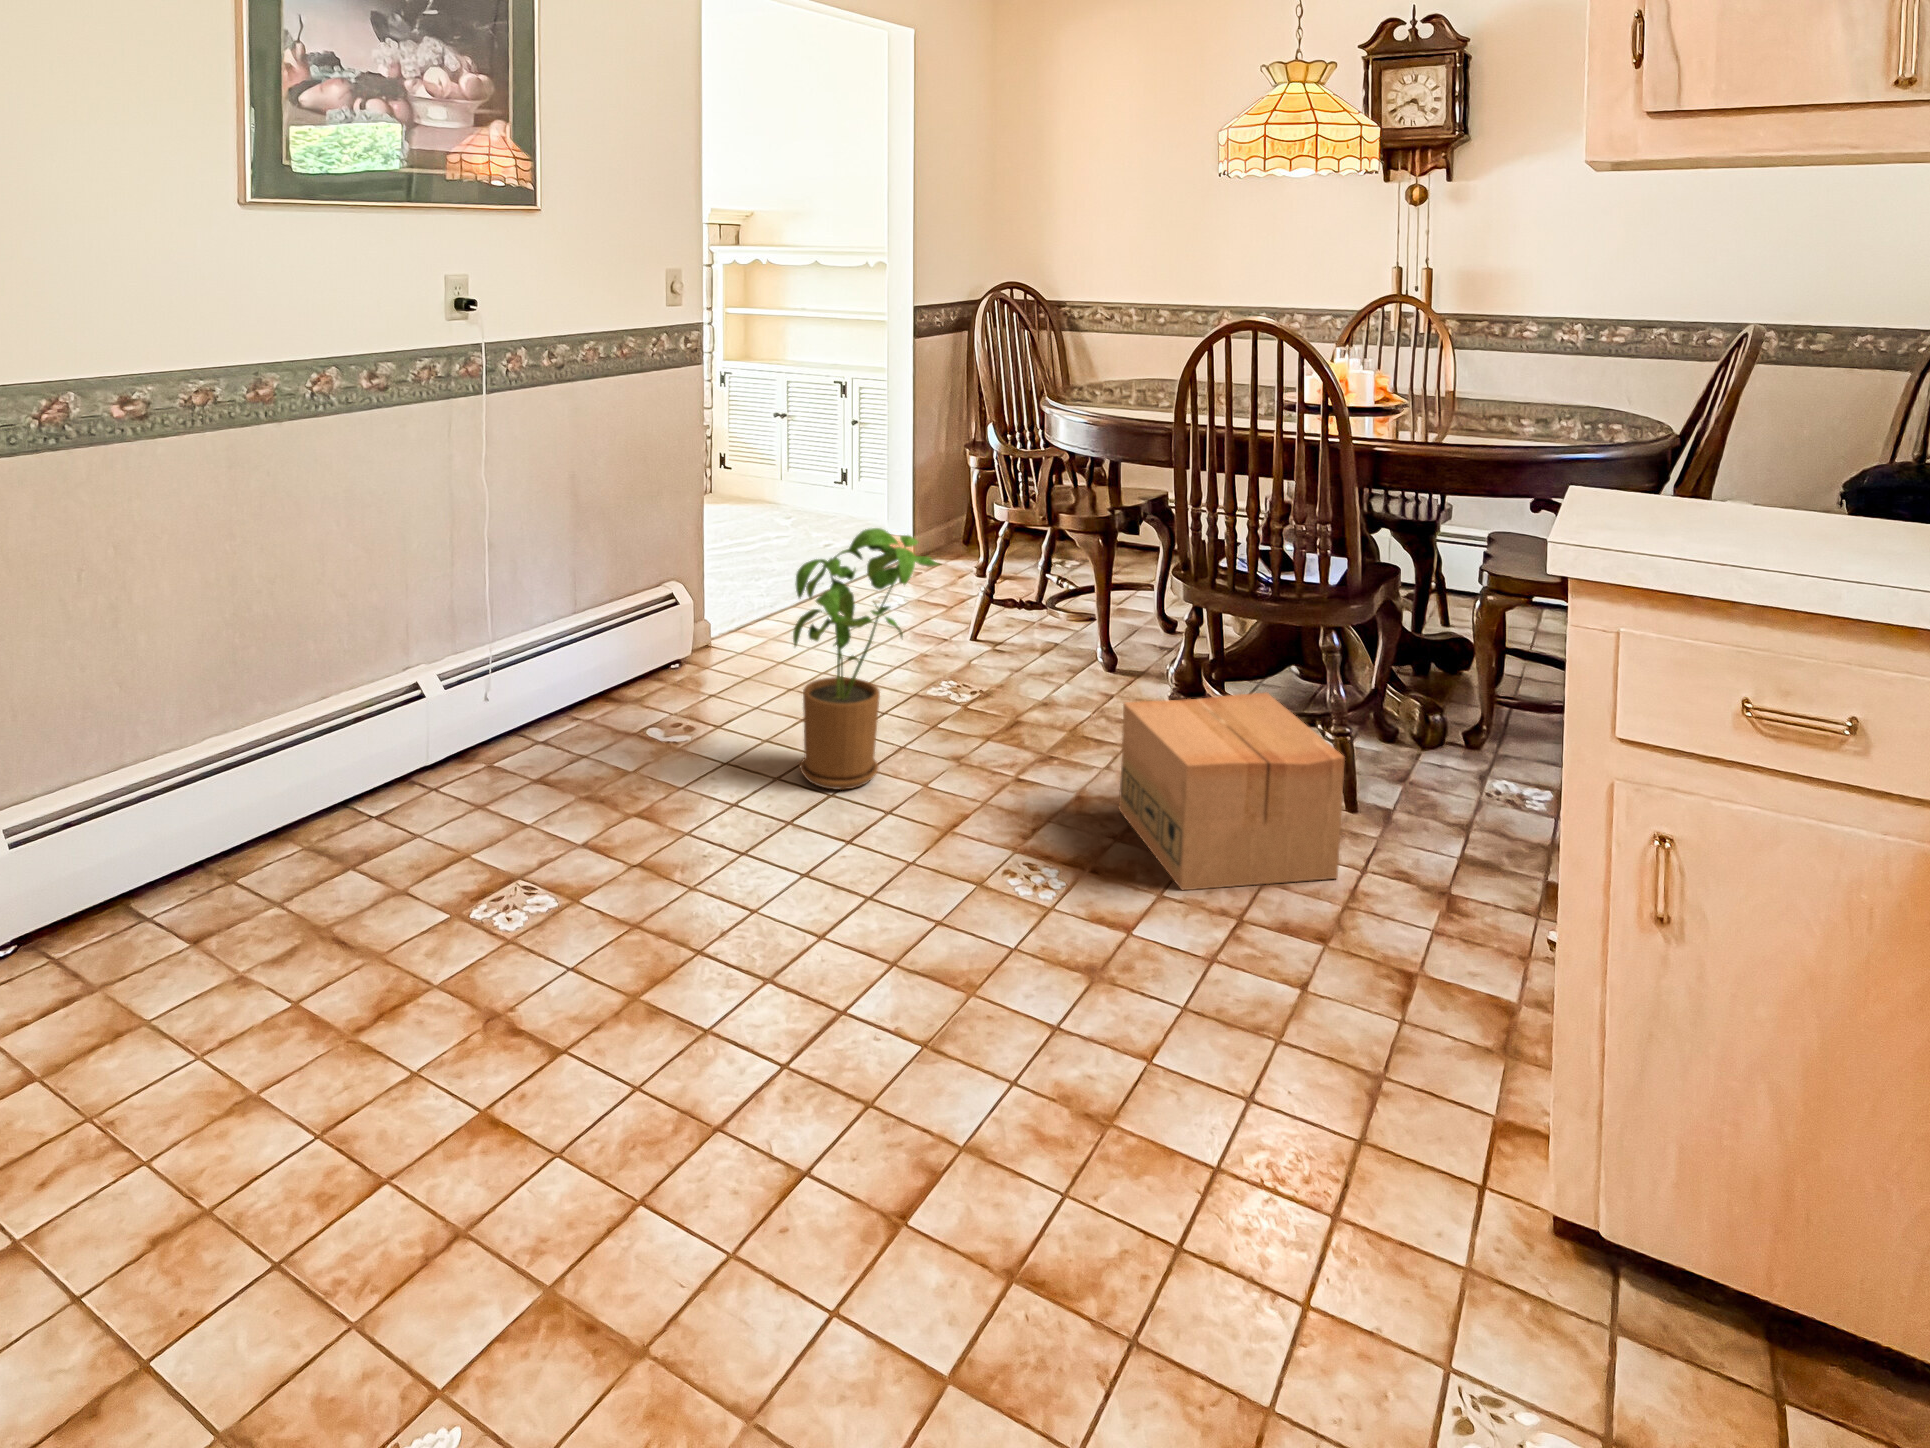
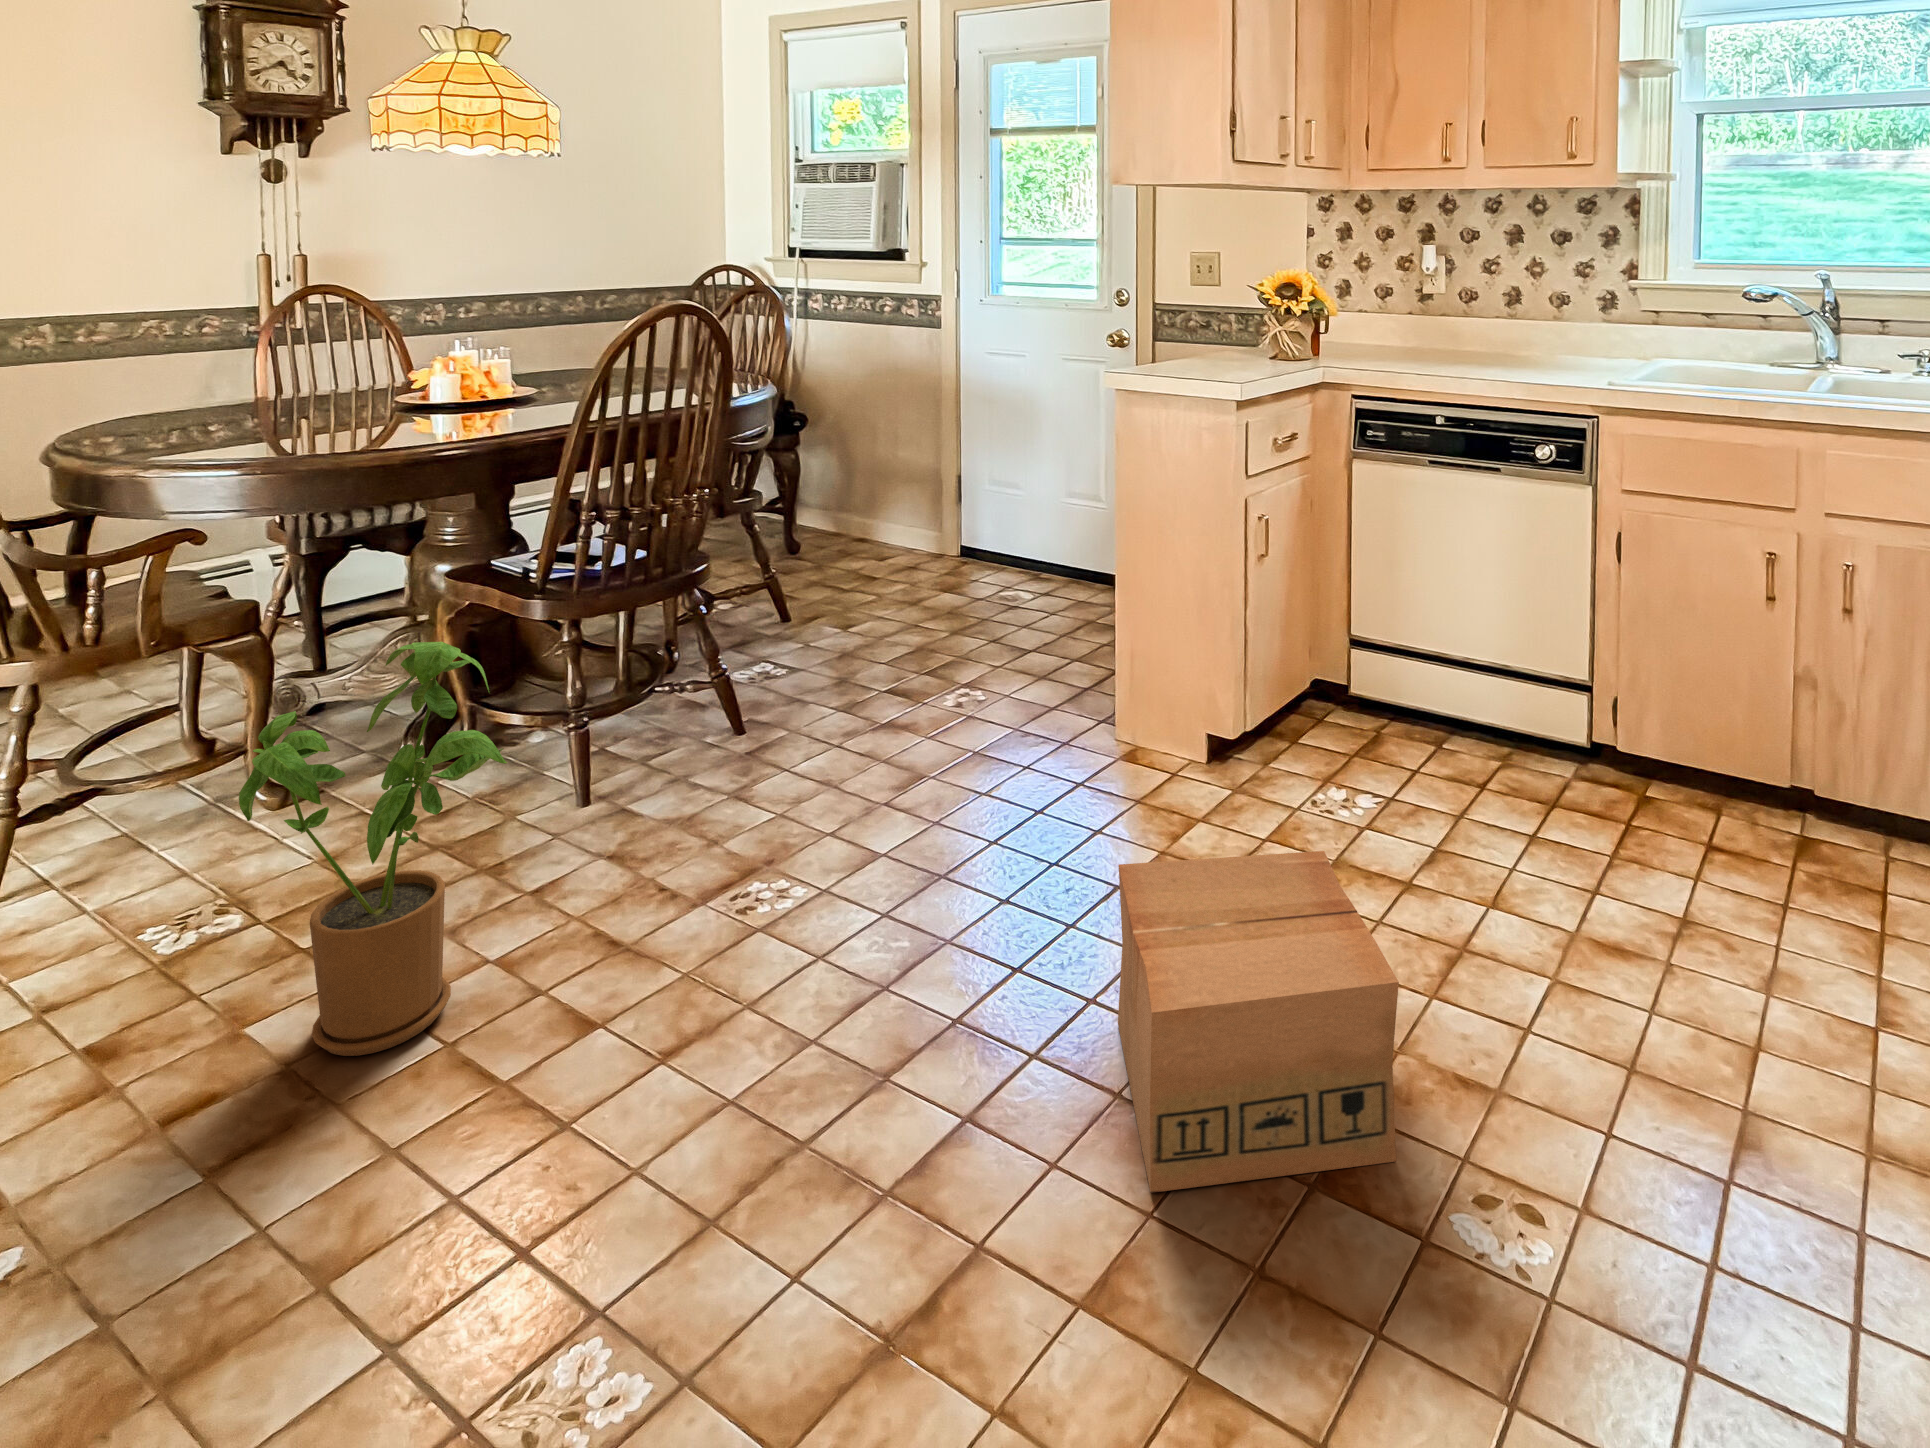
cardboard box: present [1119,693,1345,890] -> present [1118,851,1399,1193]

